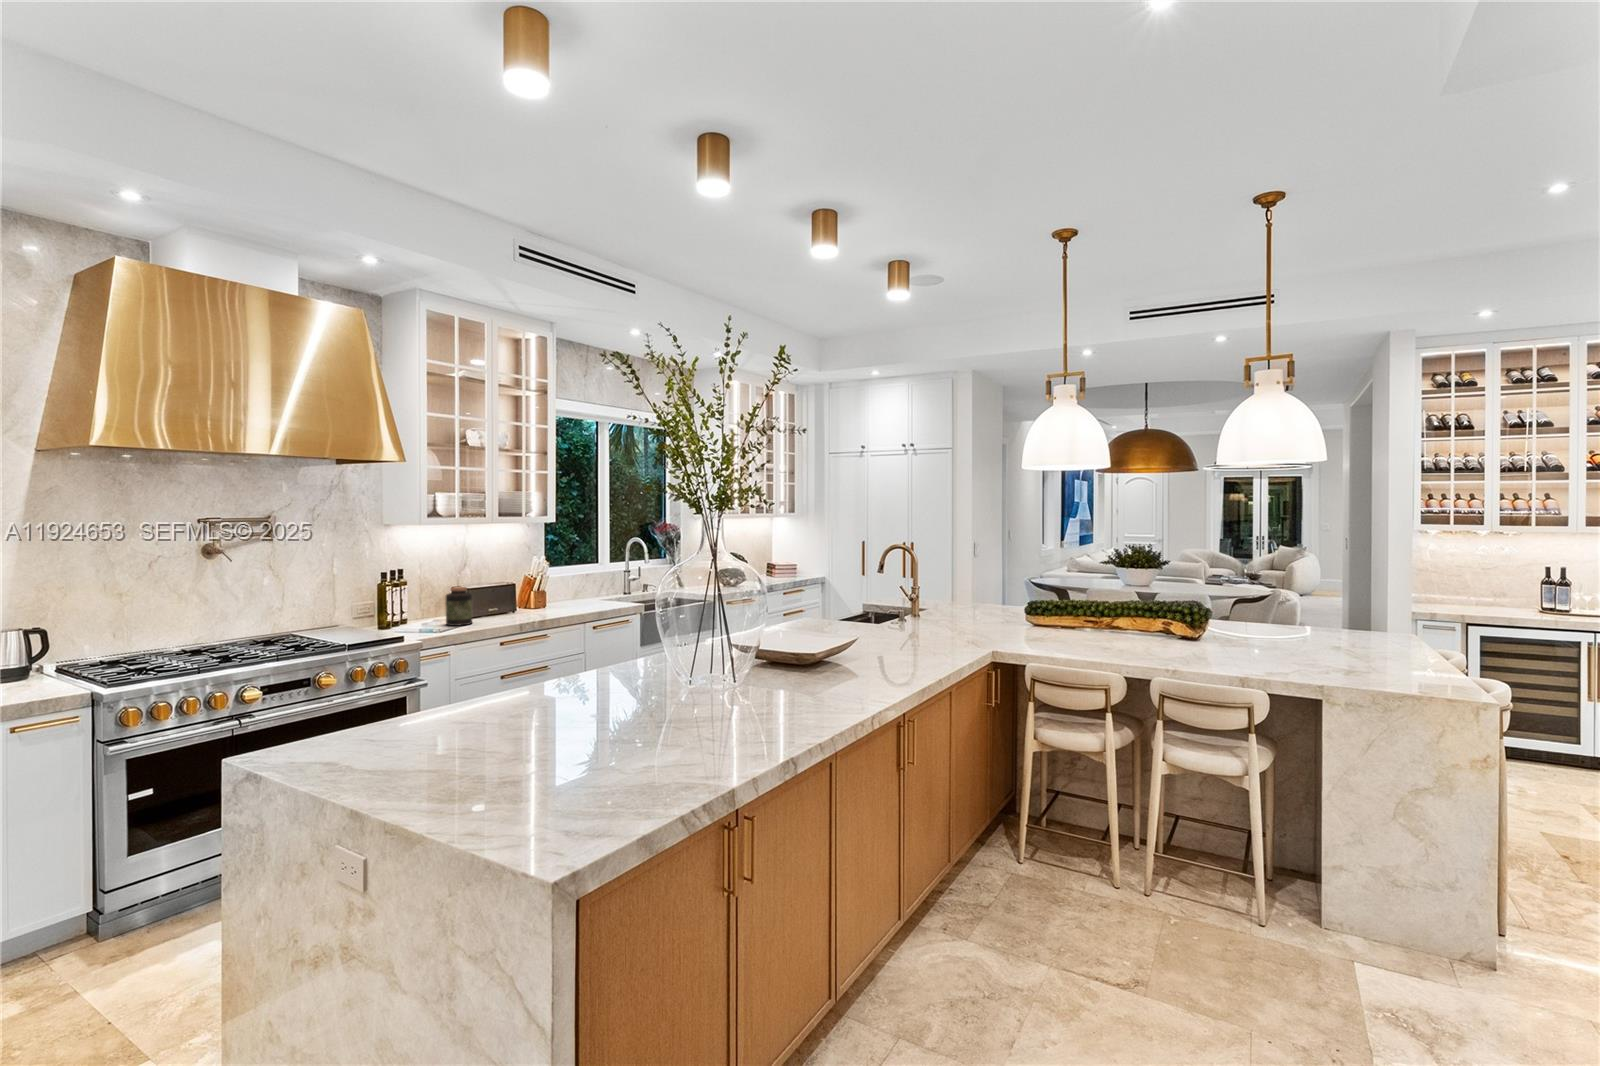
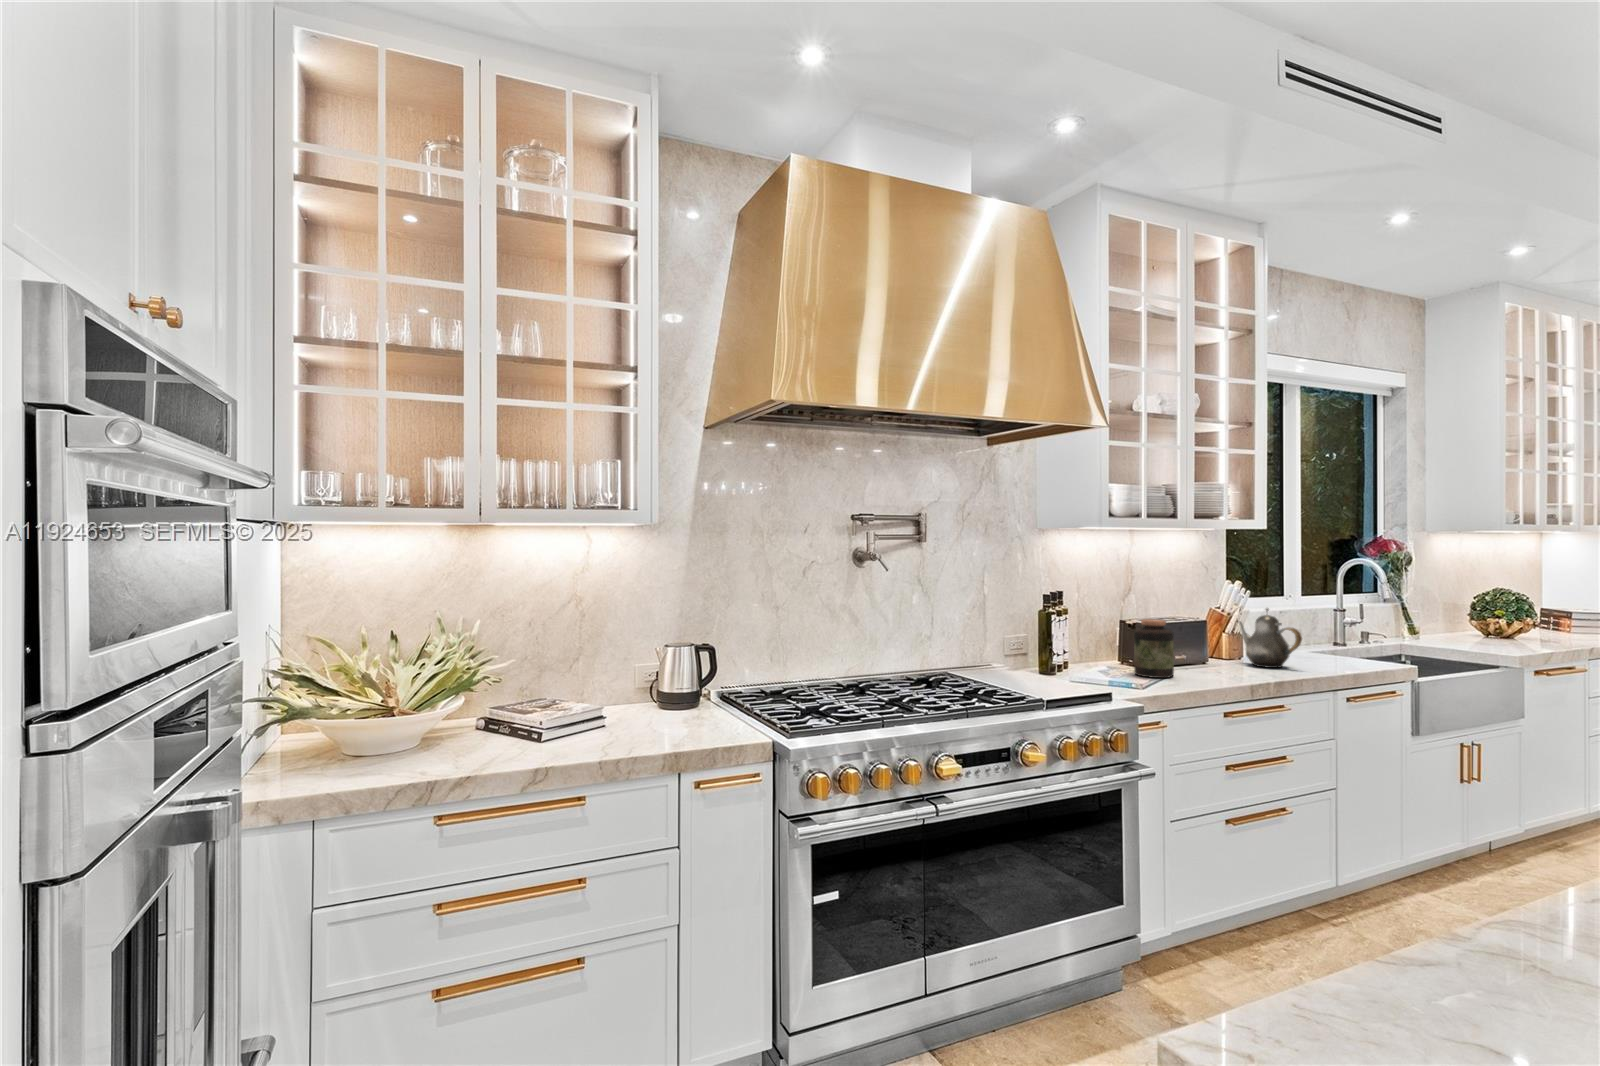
teapot: none [534,575,566,613] -> present [1239,608,1302,668]

